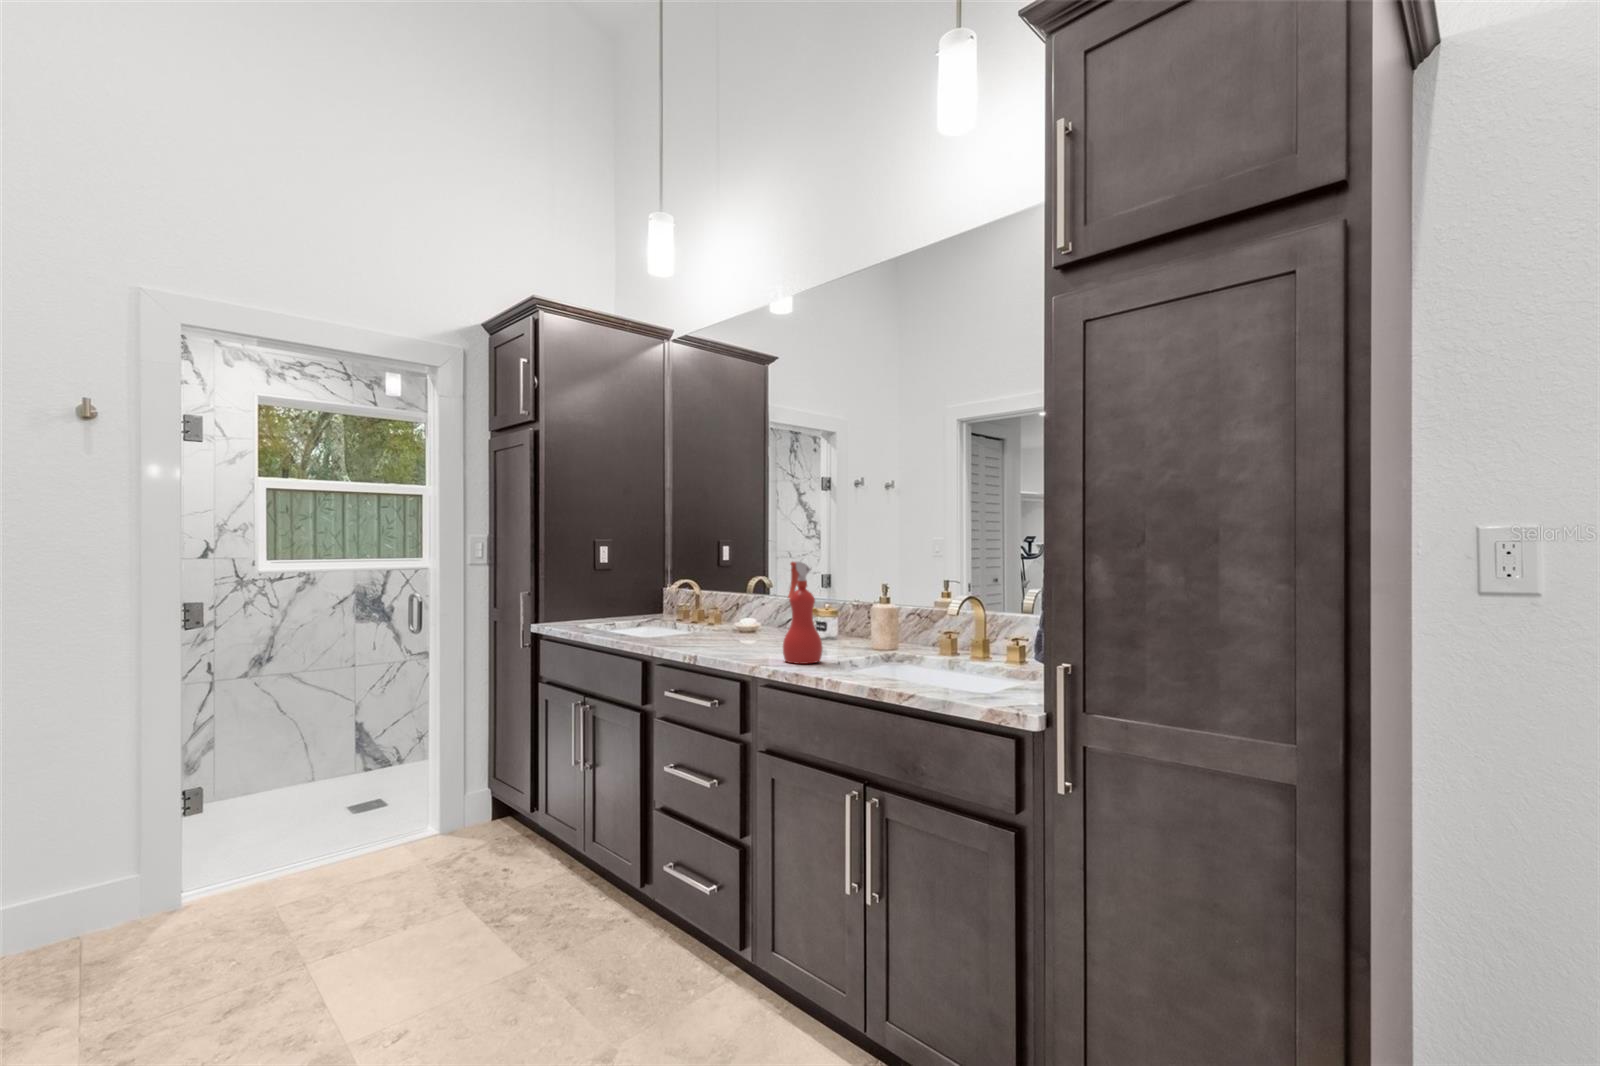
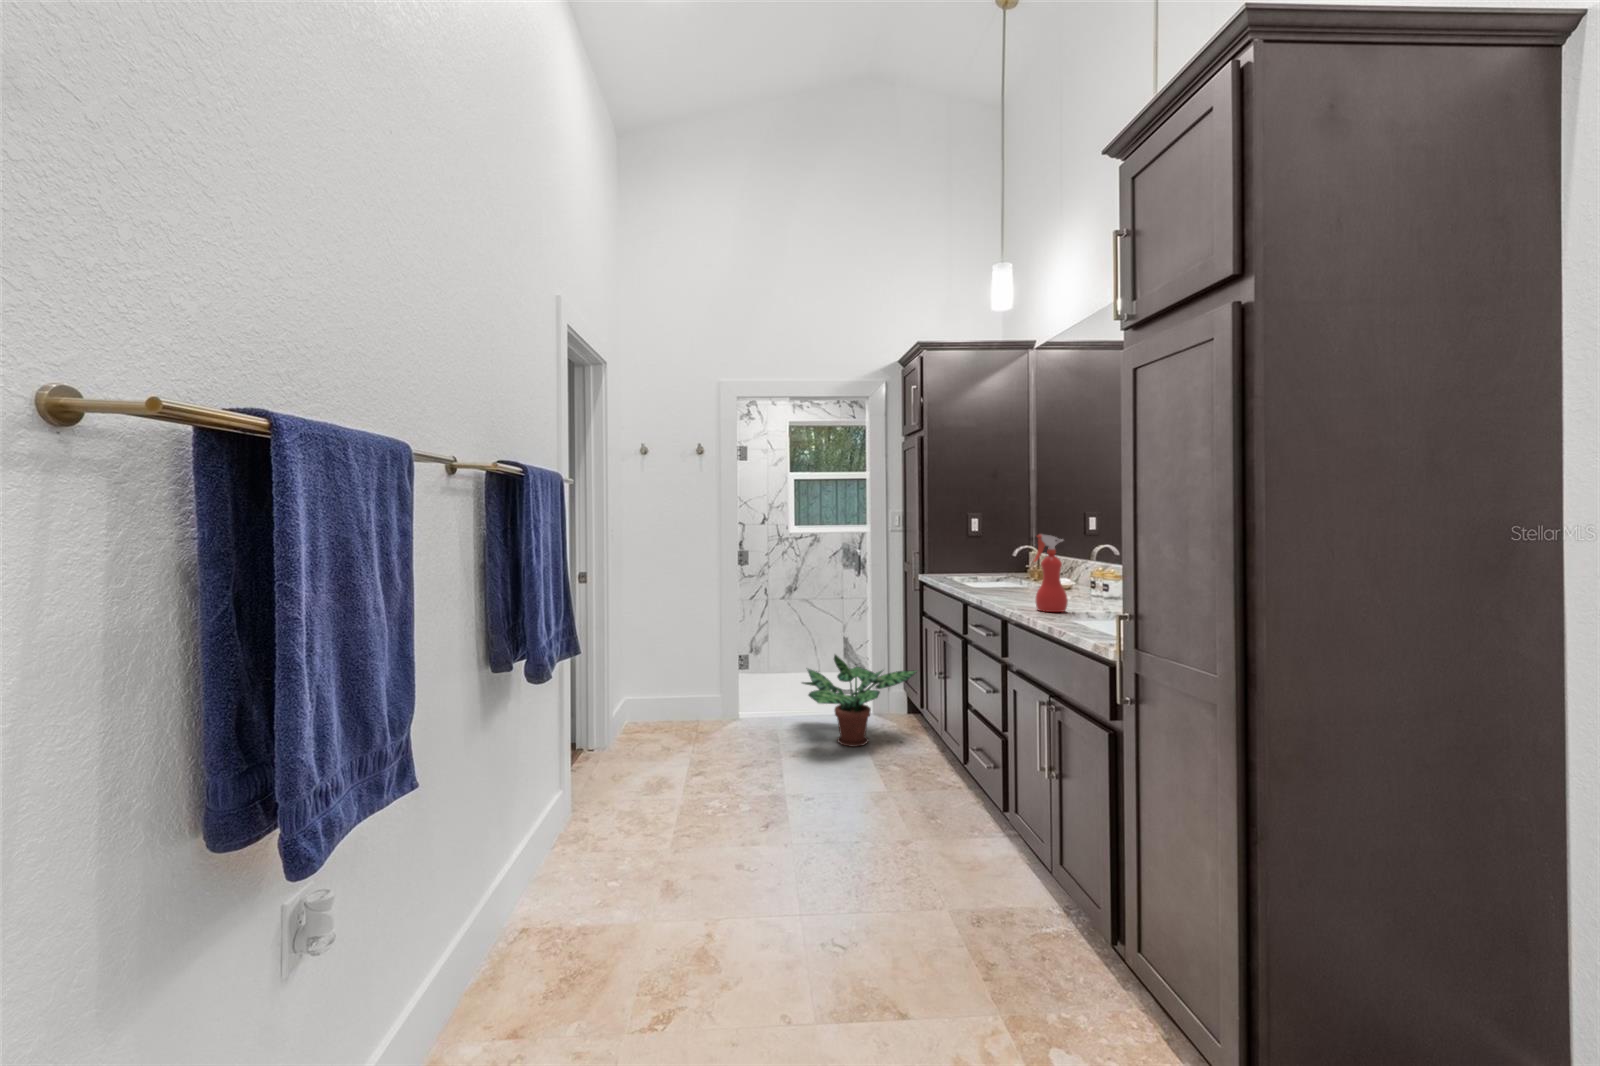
potted plant: none [328,758,535,902] -> present [803,655,917,747]

